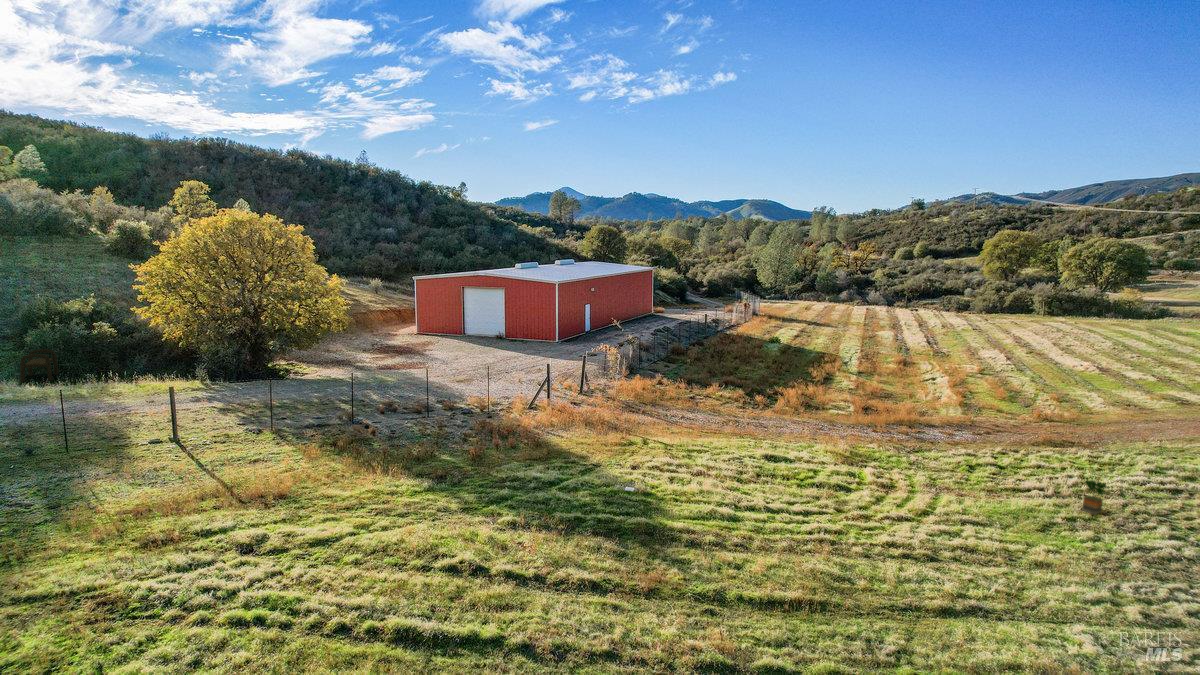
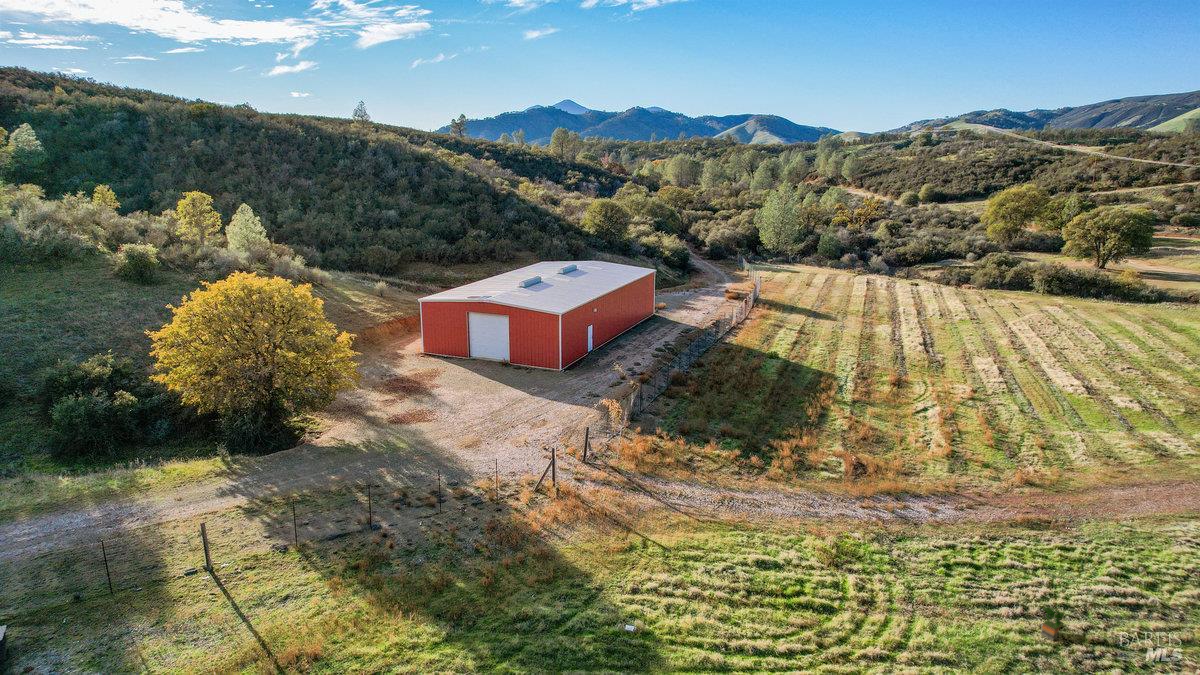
bench: present [20,349,59,382] -> none [57,434,92,472]

